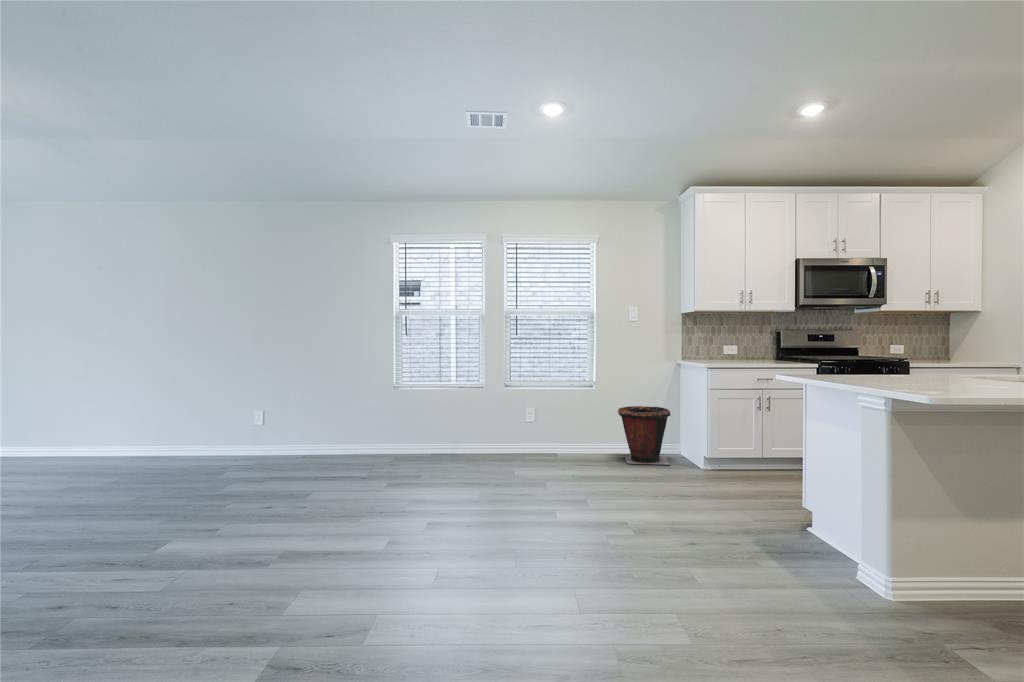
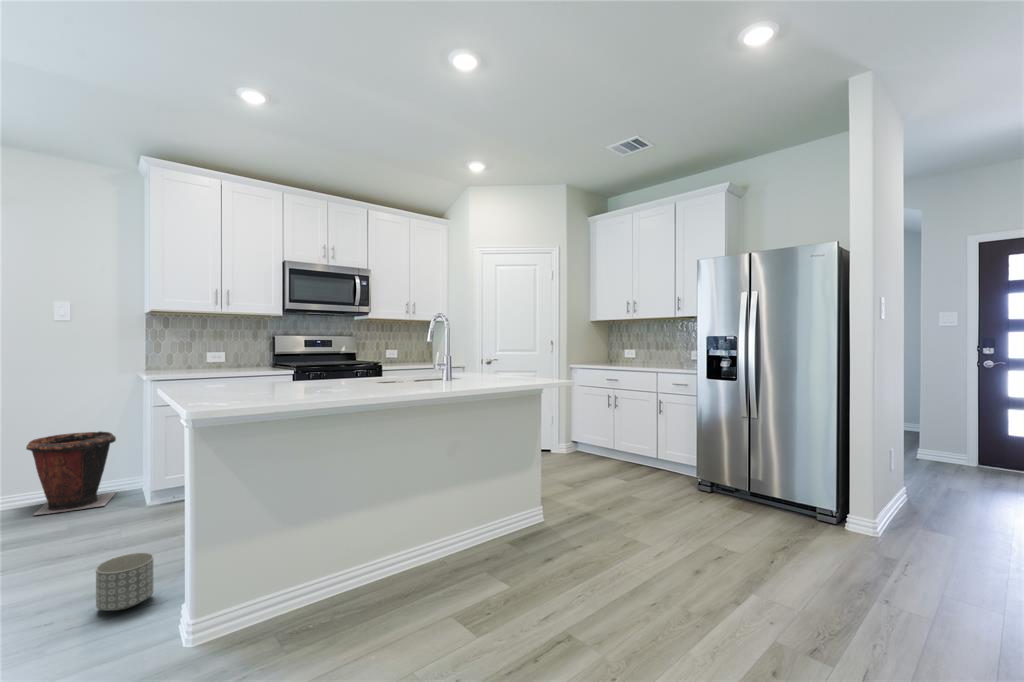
planter: none [765,503,807,547] -> present [96,553,153,611]

